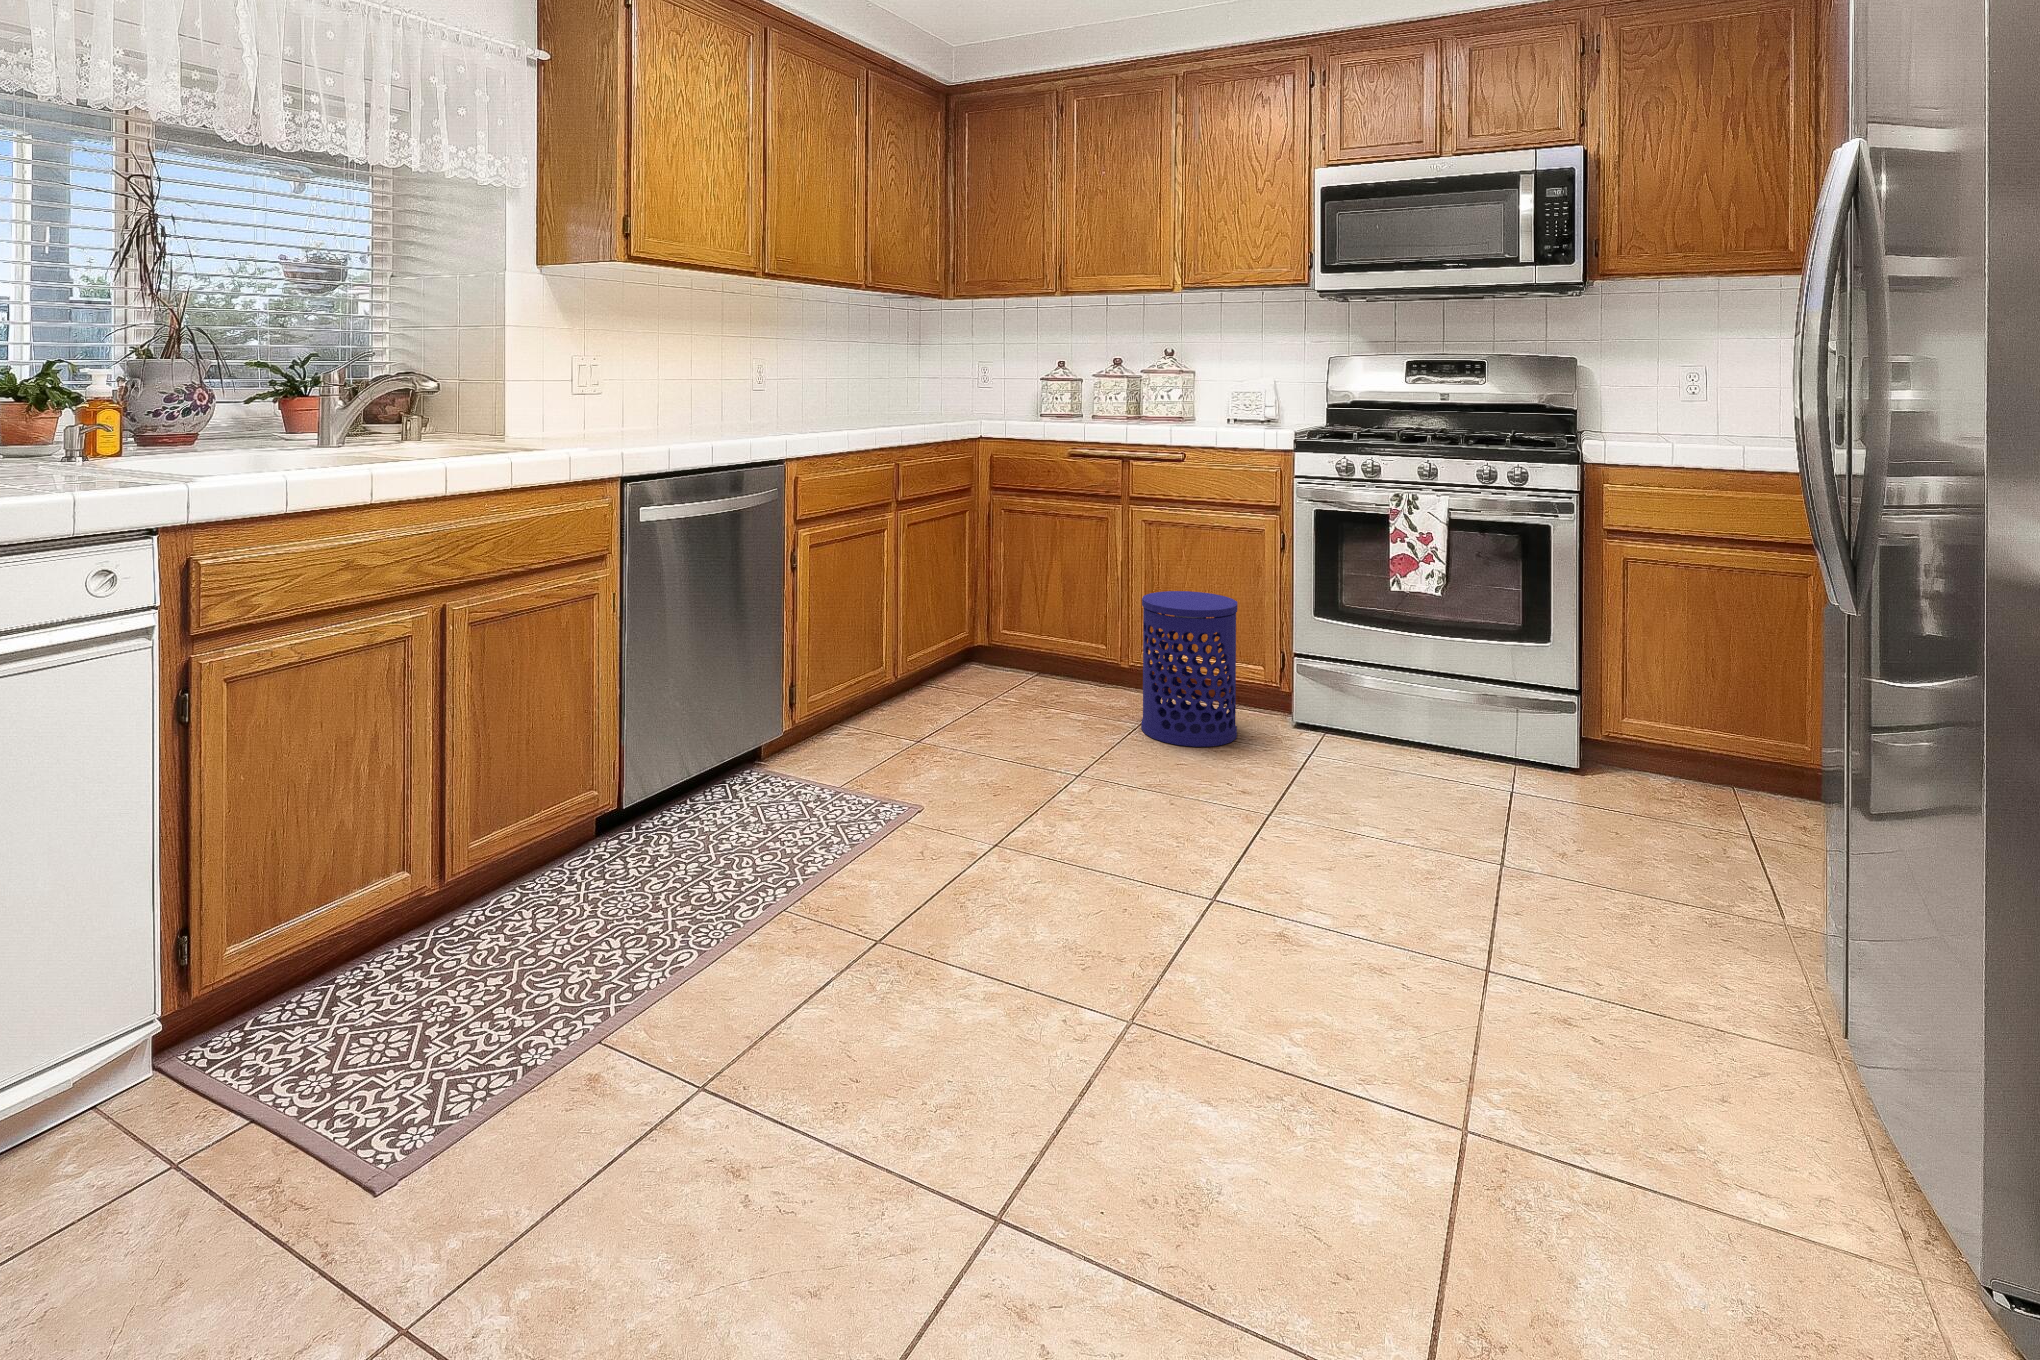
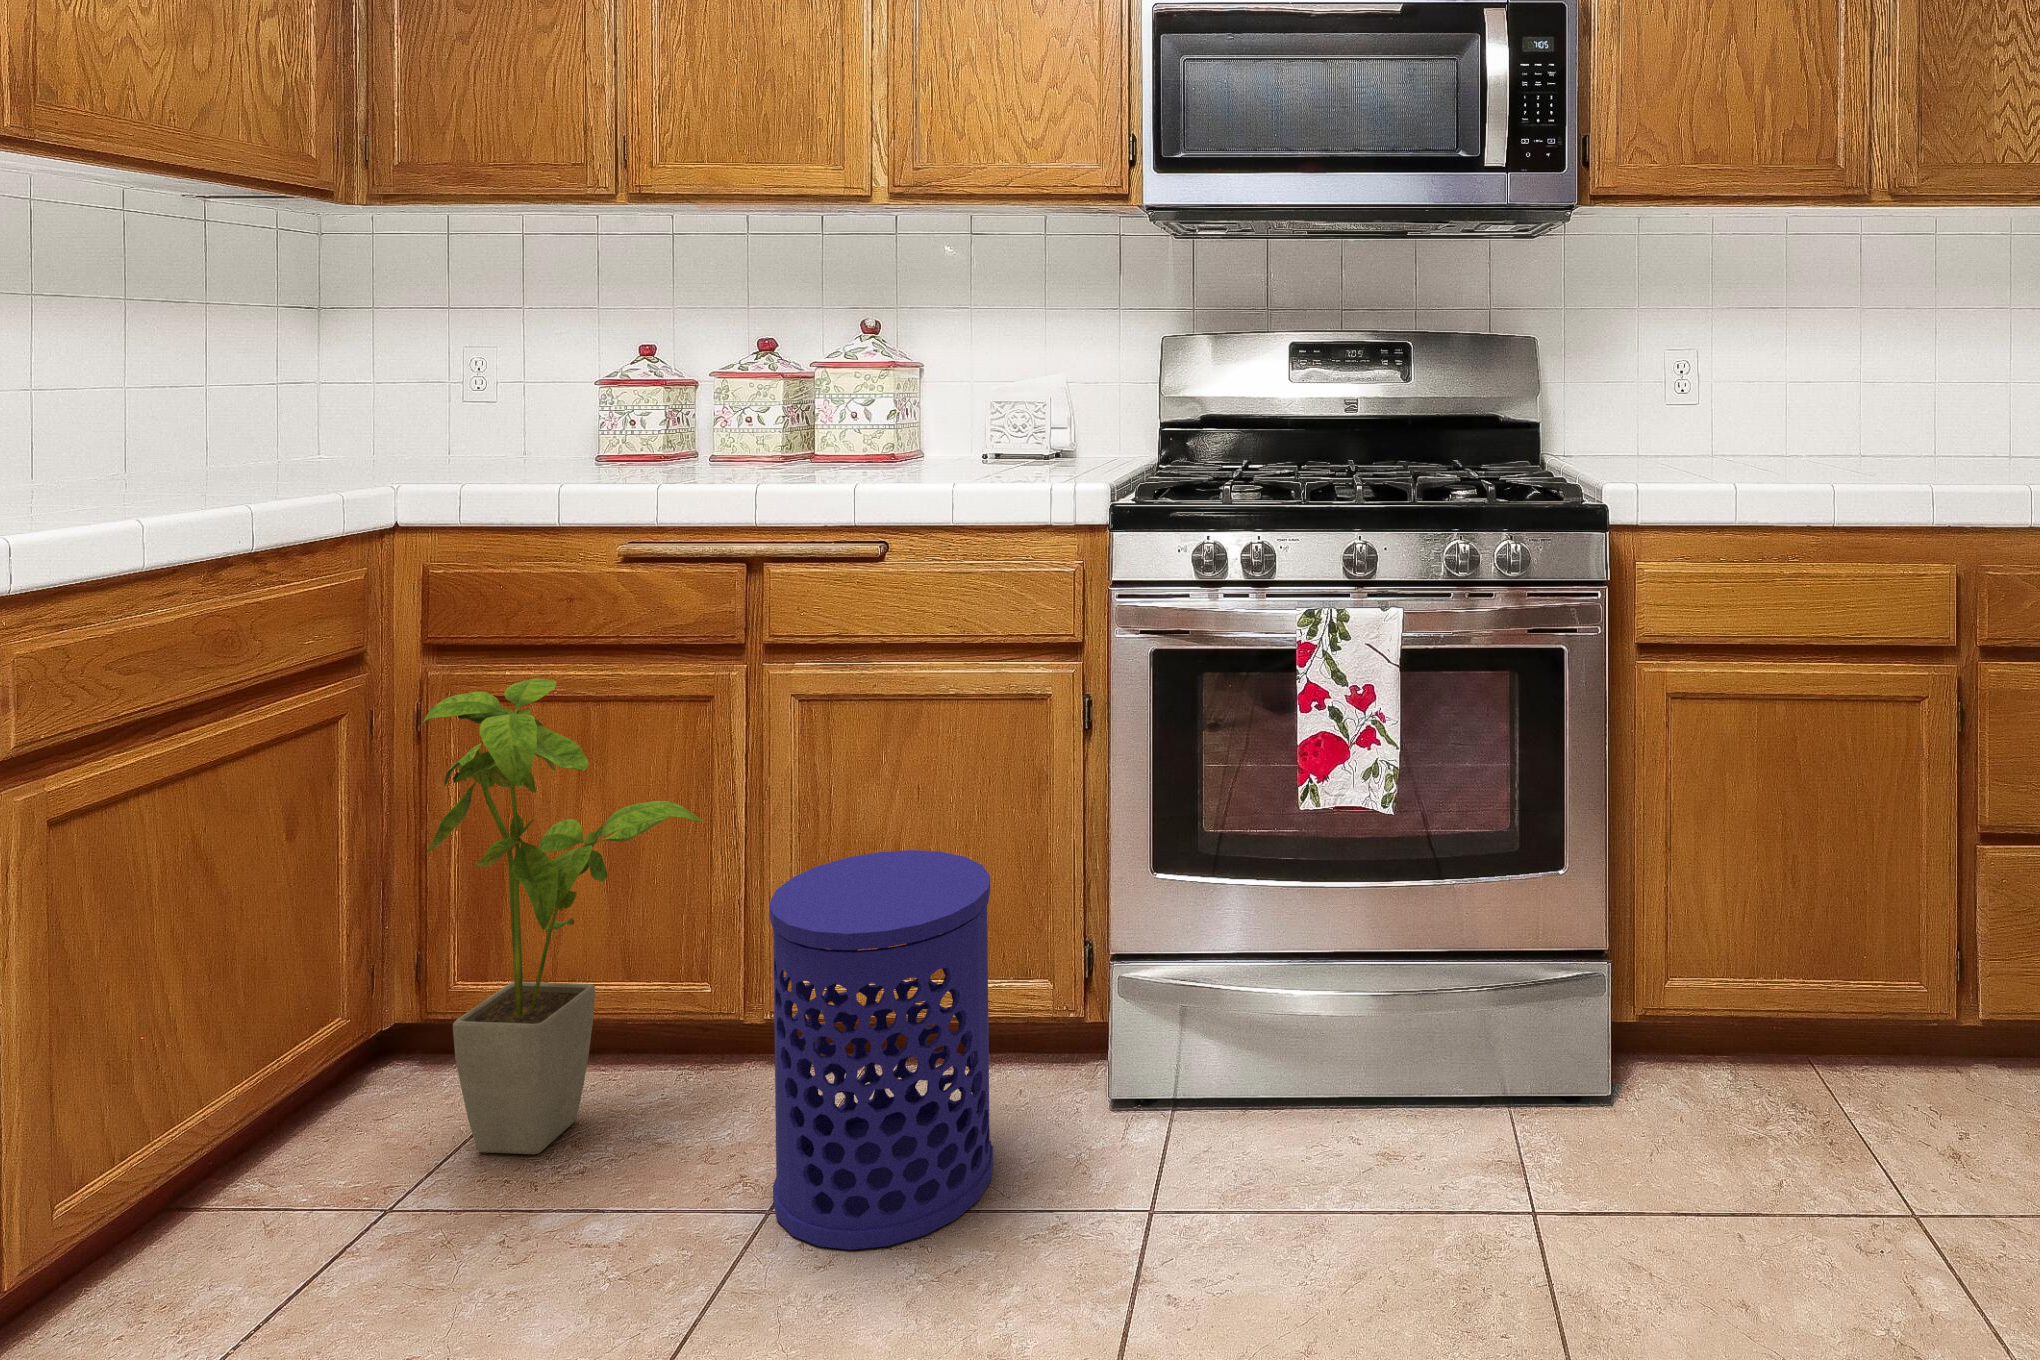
house plant: none [997,501,1106,703] -> present [421,678,704,1154]

